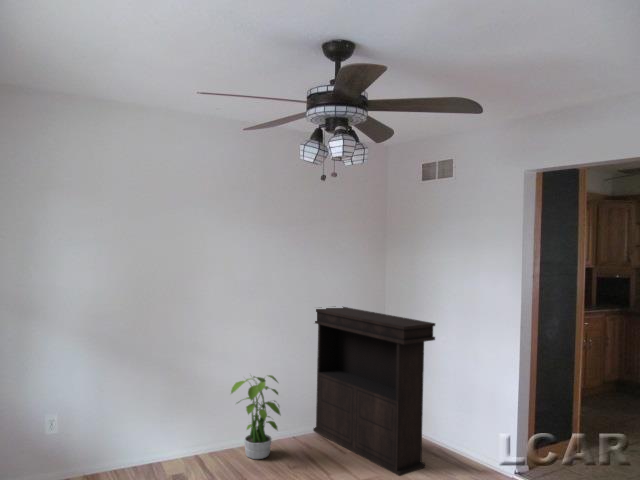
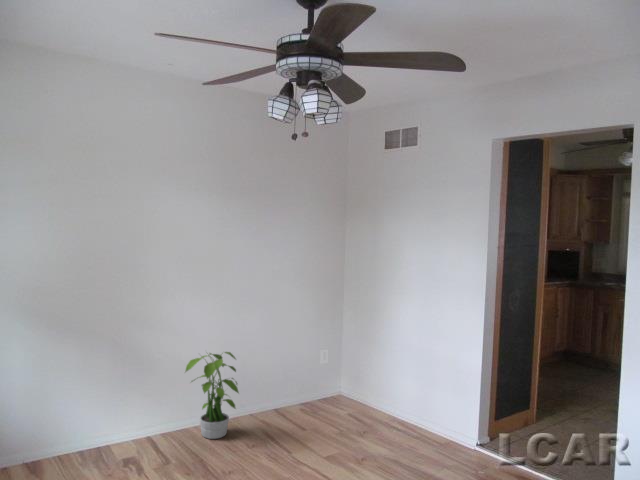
console table: present [313,307,435,476] -> none [270,279,400,452]

